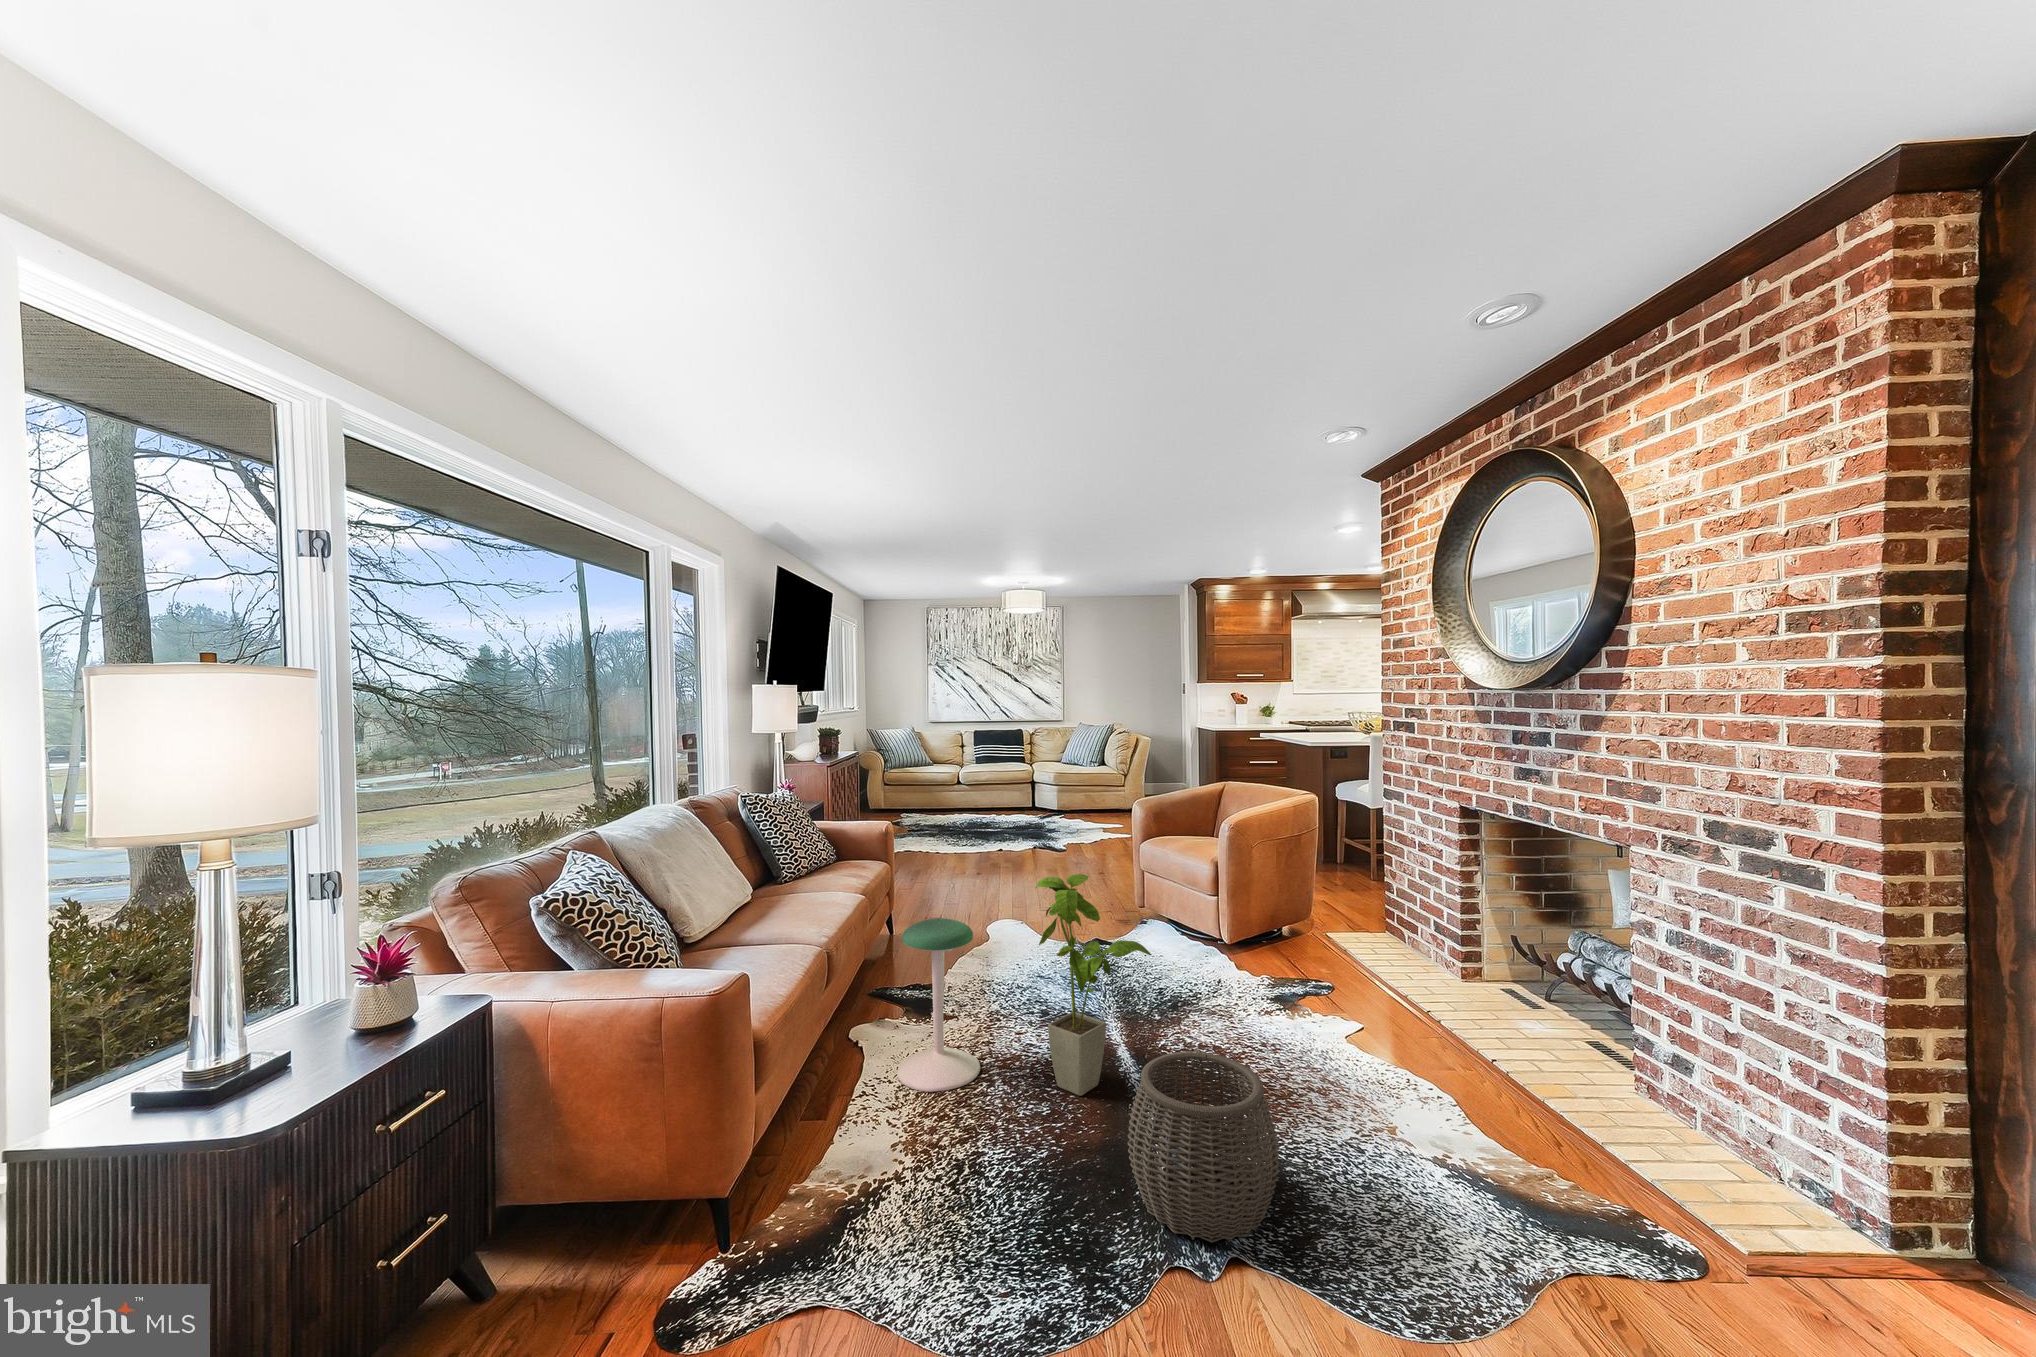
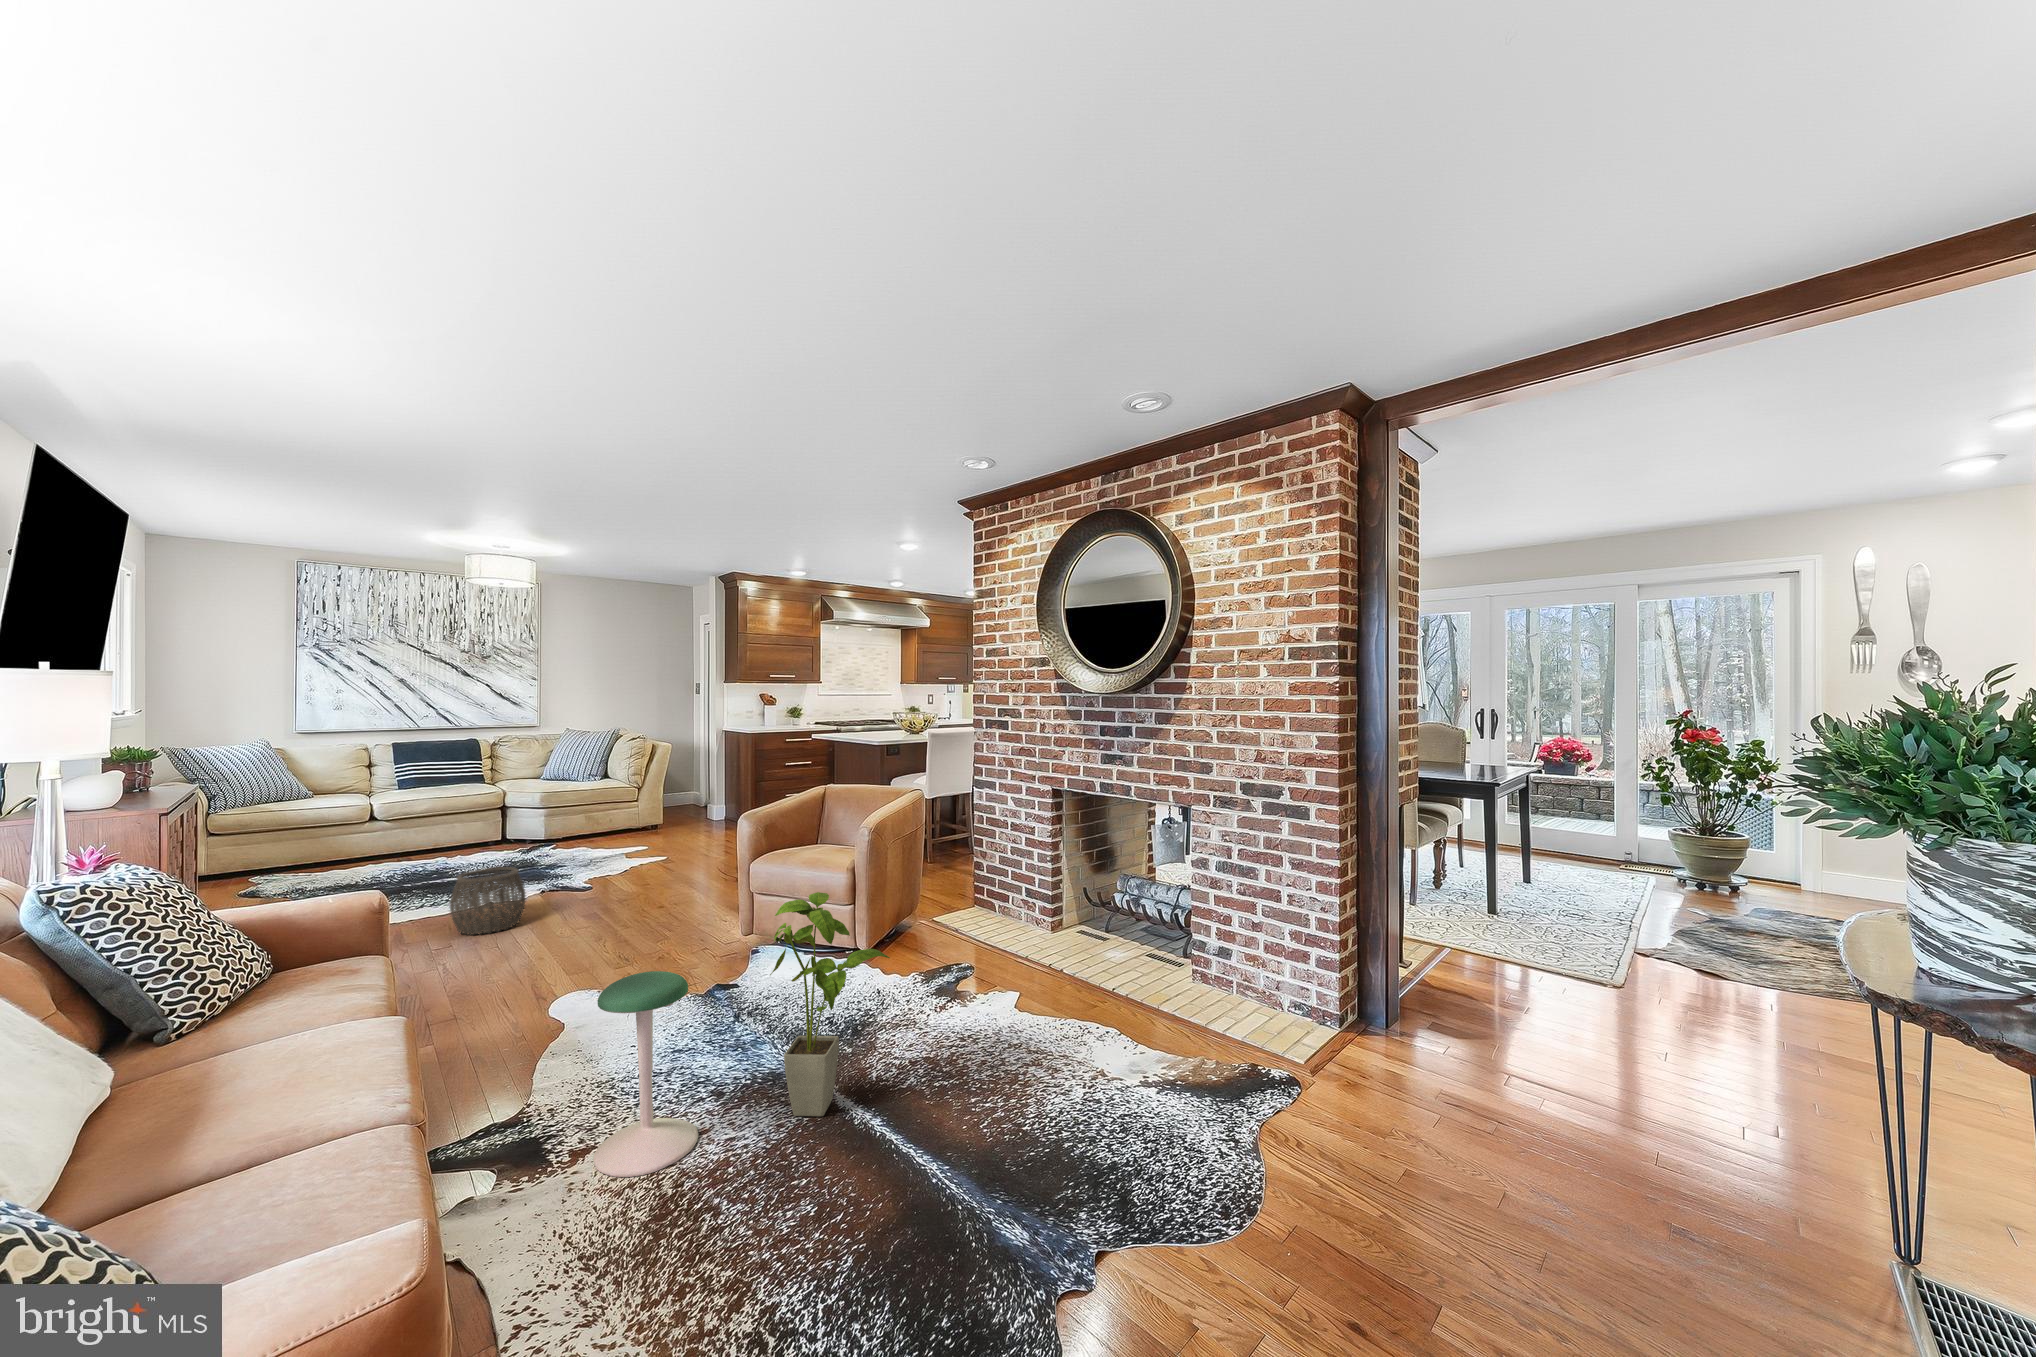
woven basket: present [1128,1052,1279,1243] -> present [450,867,526,935]

